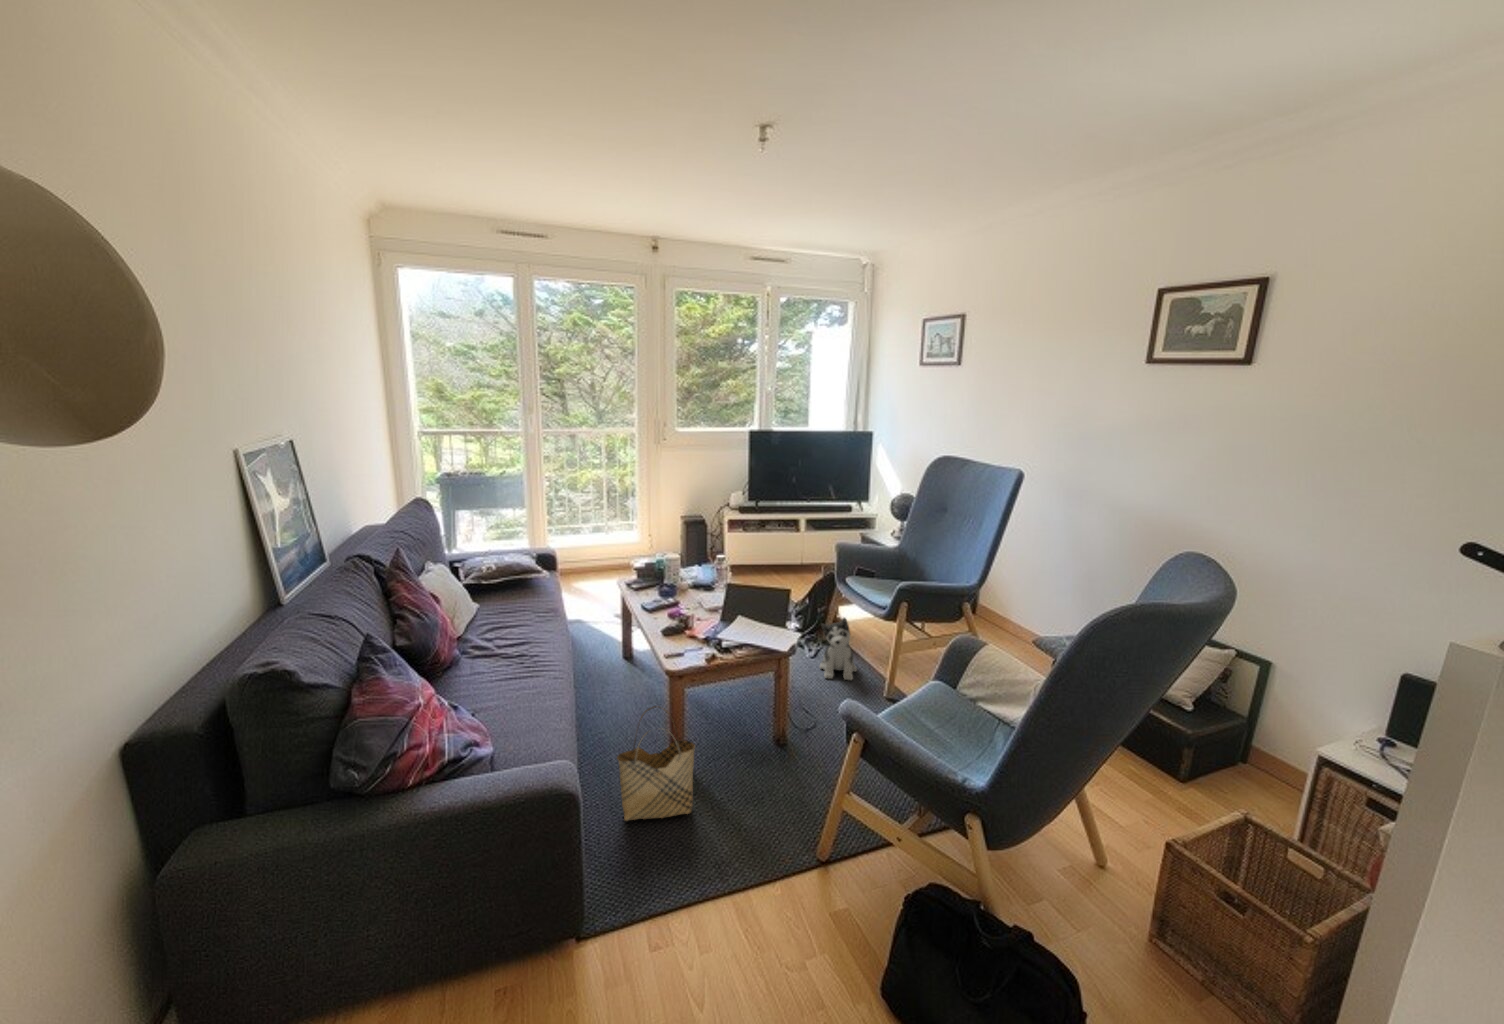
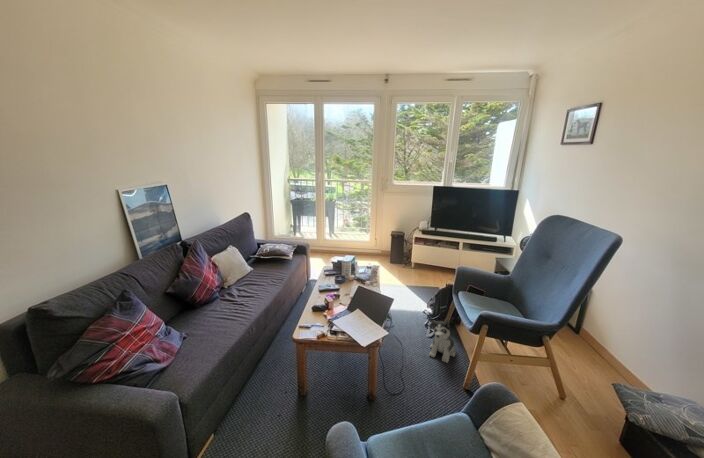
woven basket: present [617,706,695,821] -> none [247,359,294,431]

